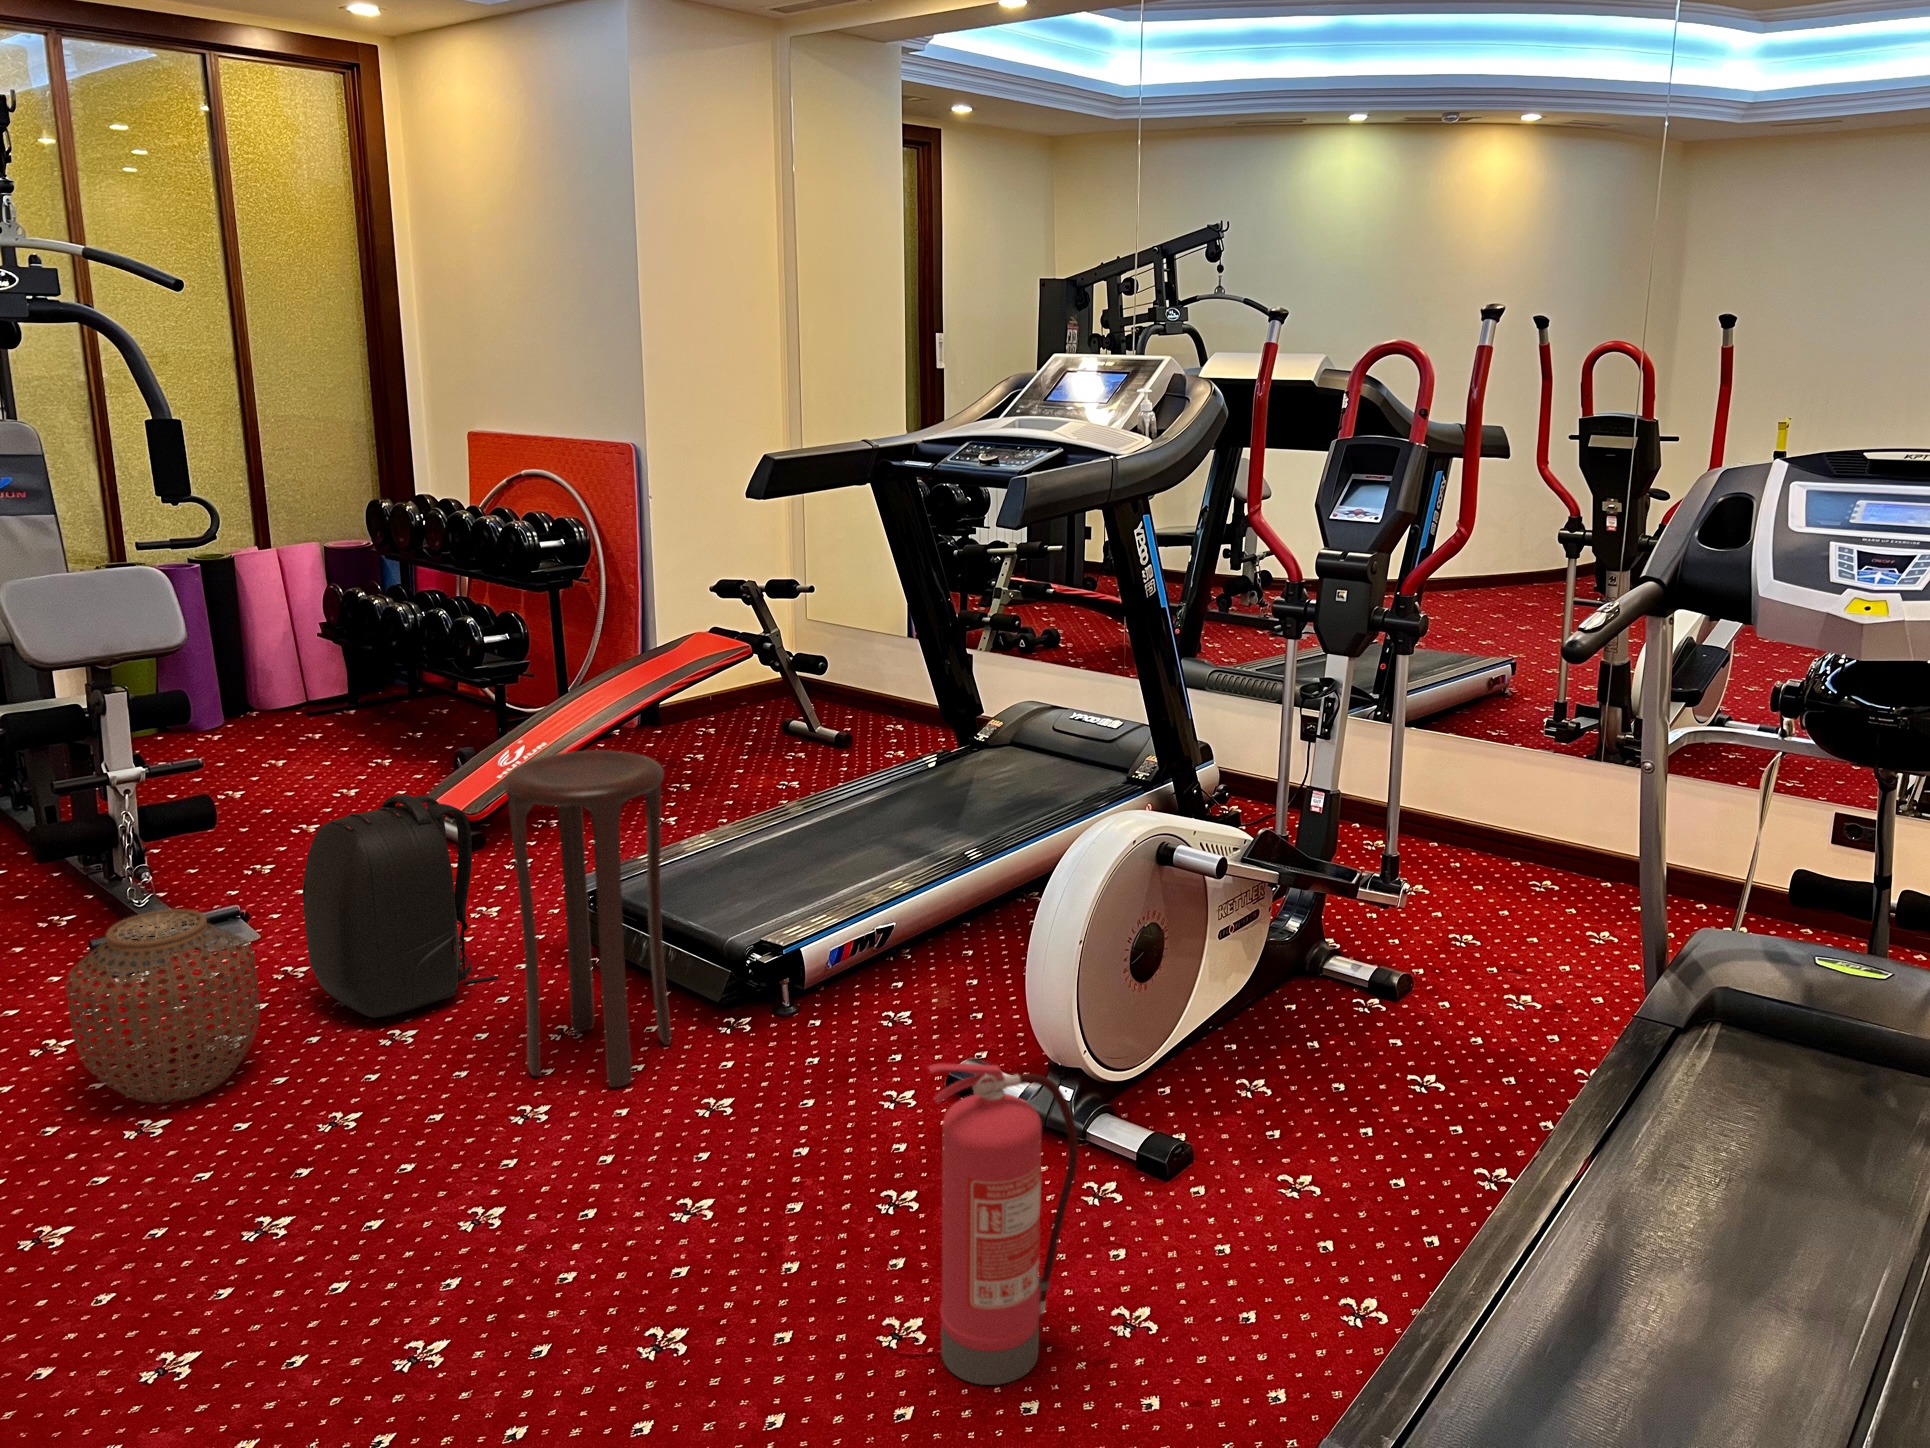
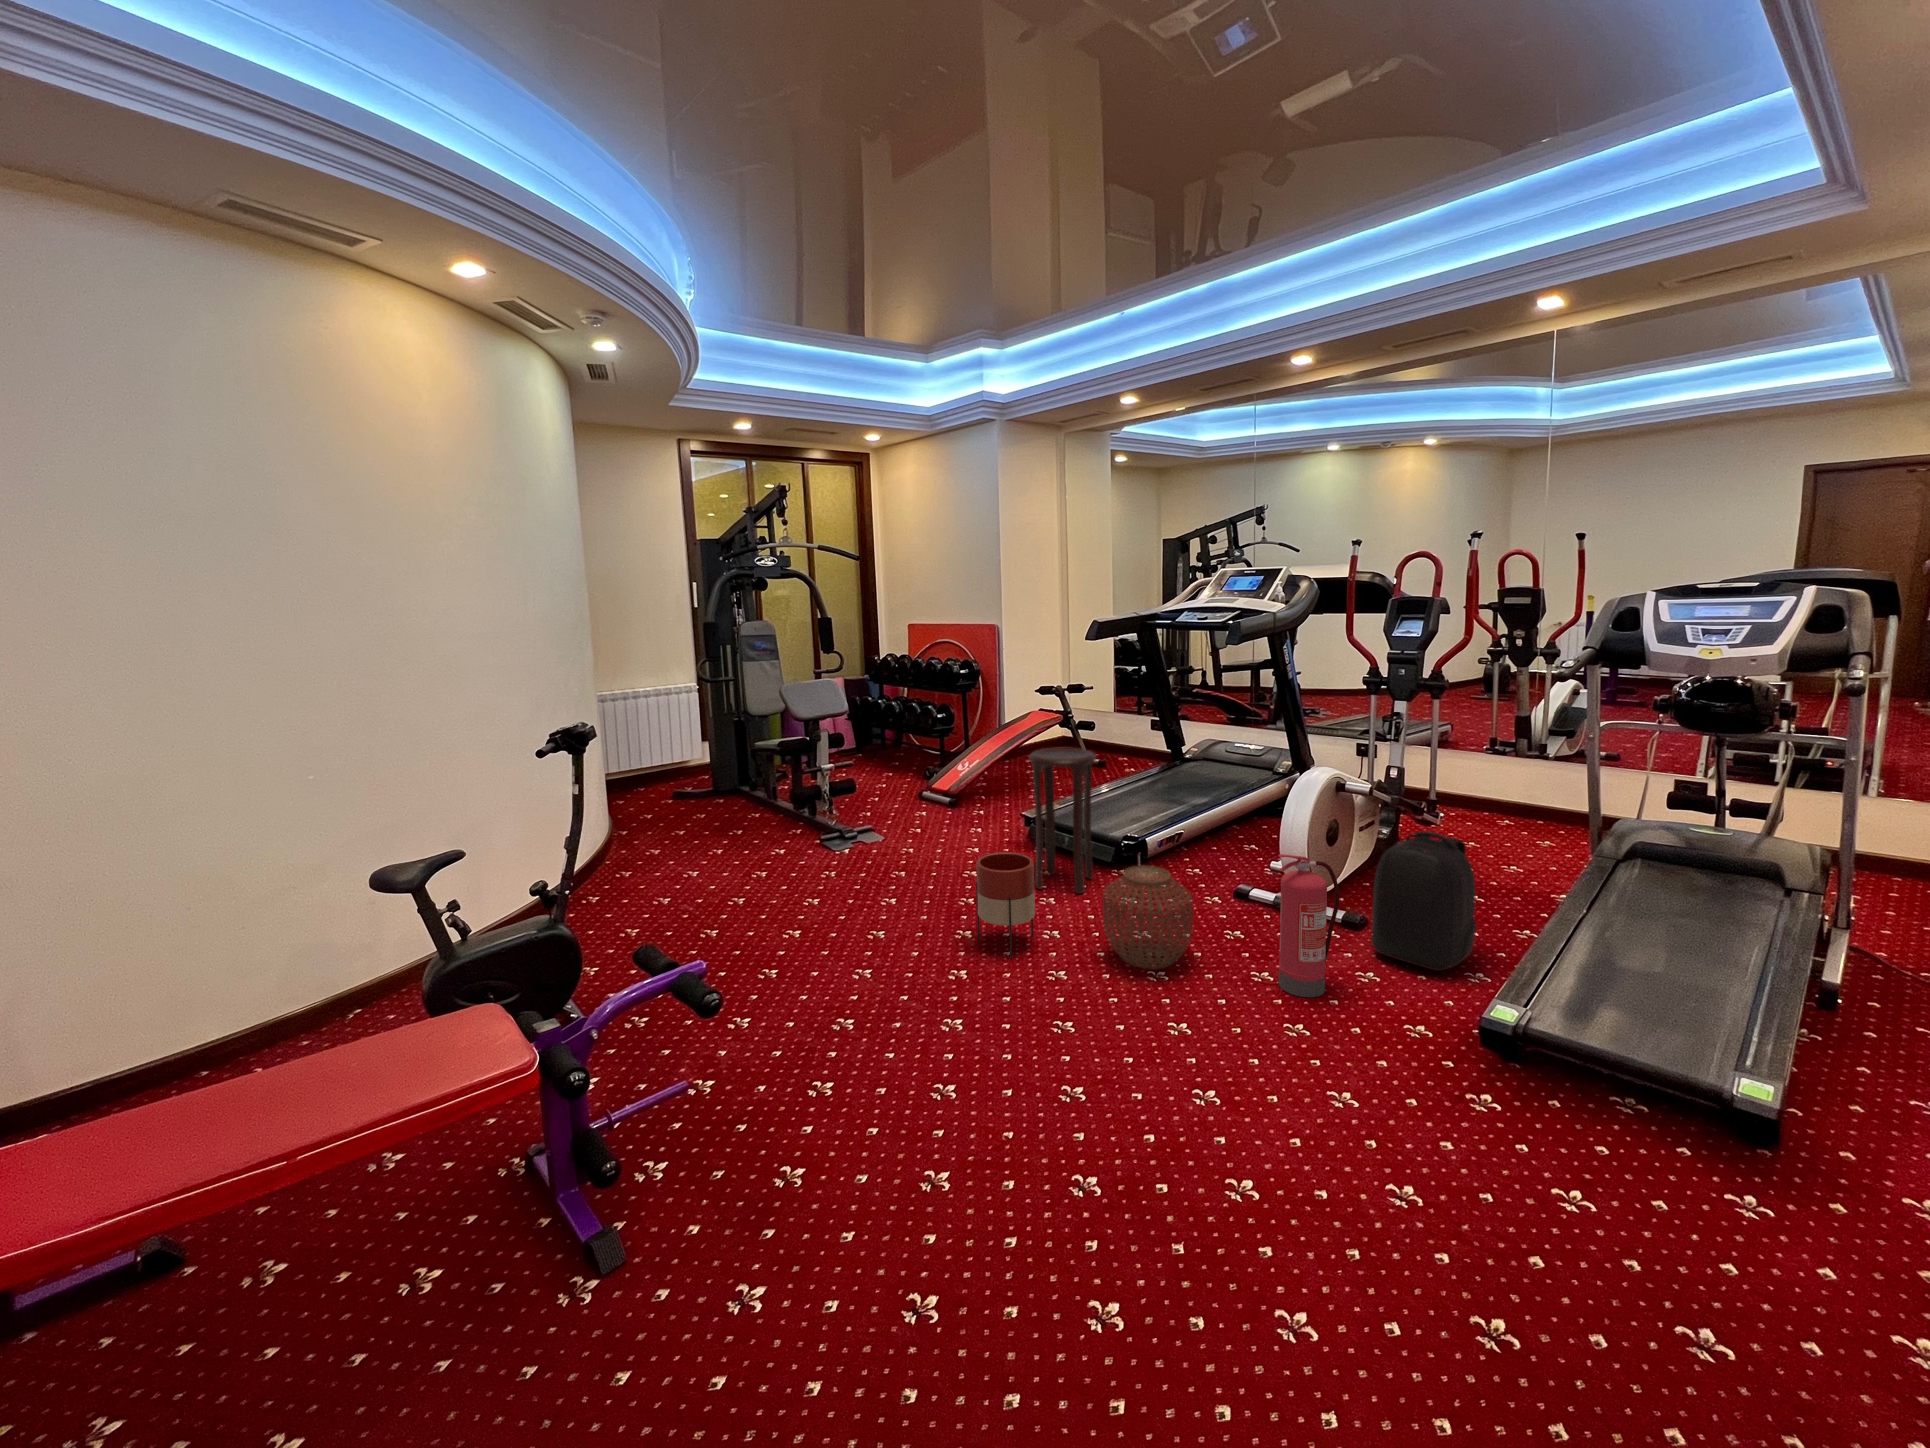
backpack: present [303,795,498,1018] -> present [1371,831,1477,971]
woven basket: present [66,909,260,1102] -> present [1103,866,1193,969]
planter: none [269,1027,443,1294] -> present [976,852,1035,958]

